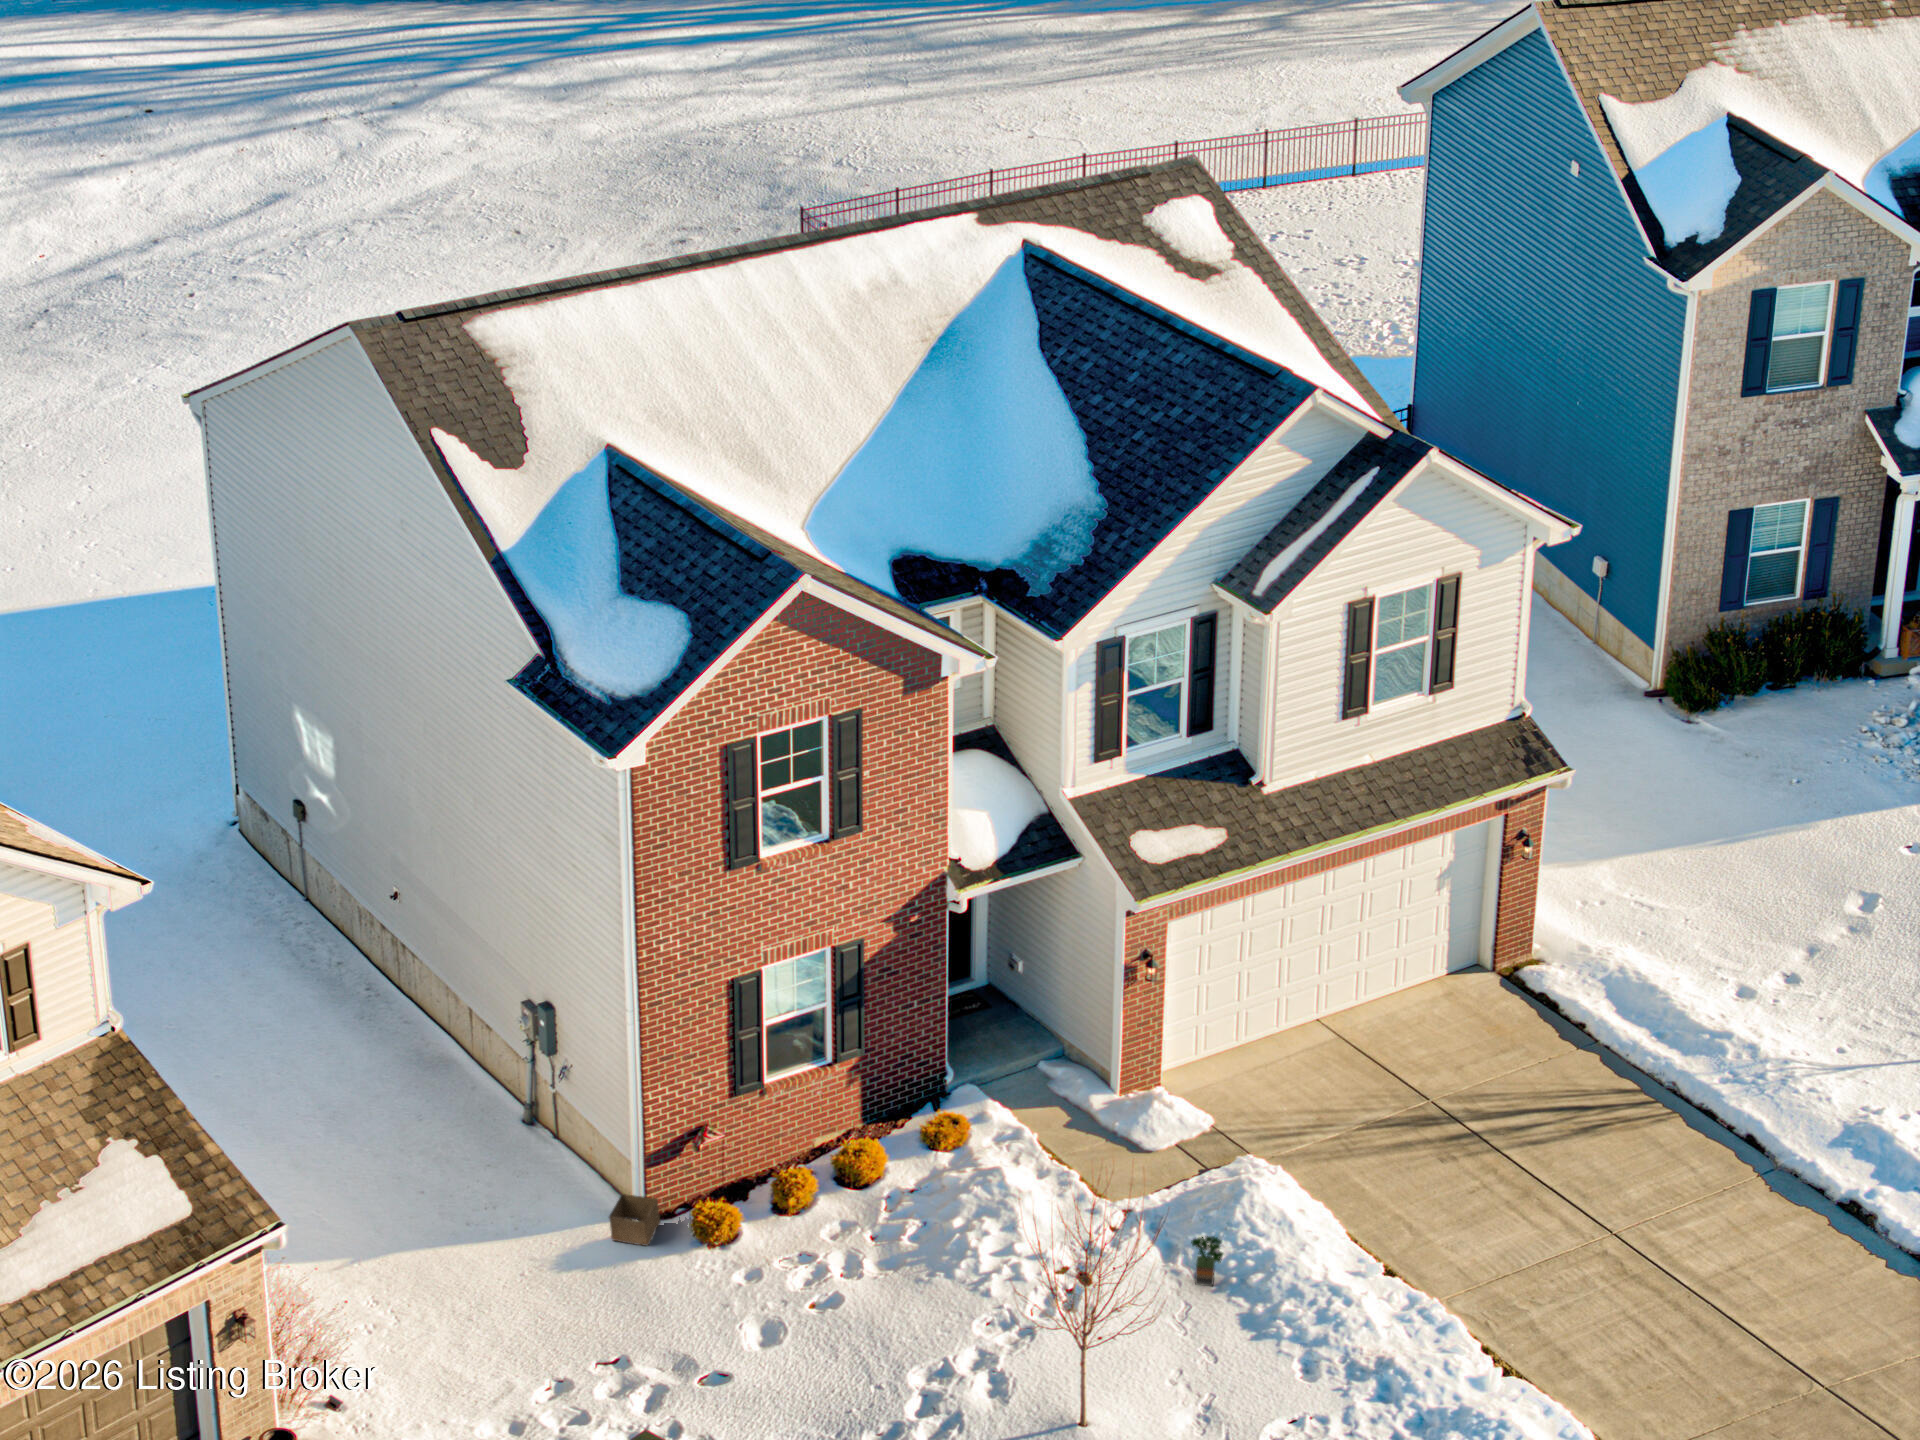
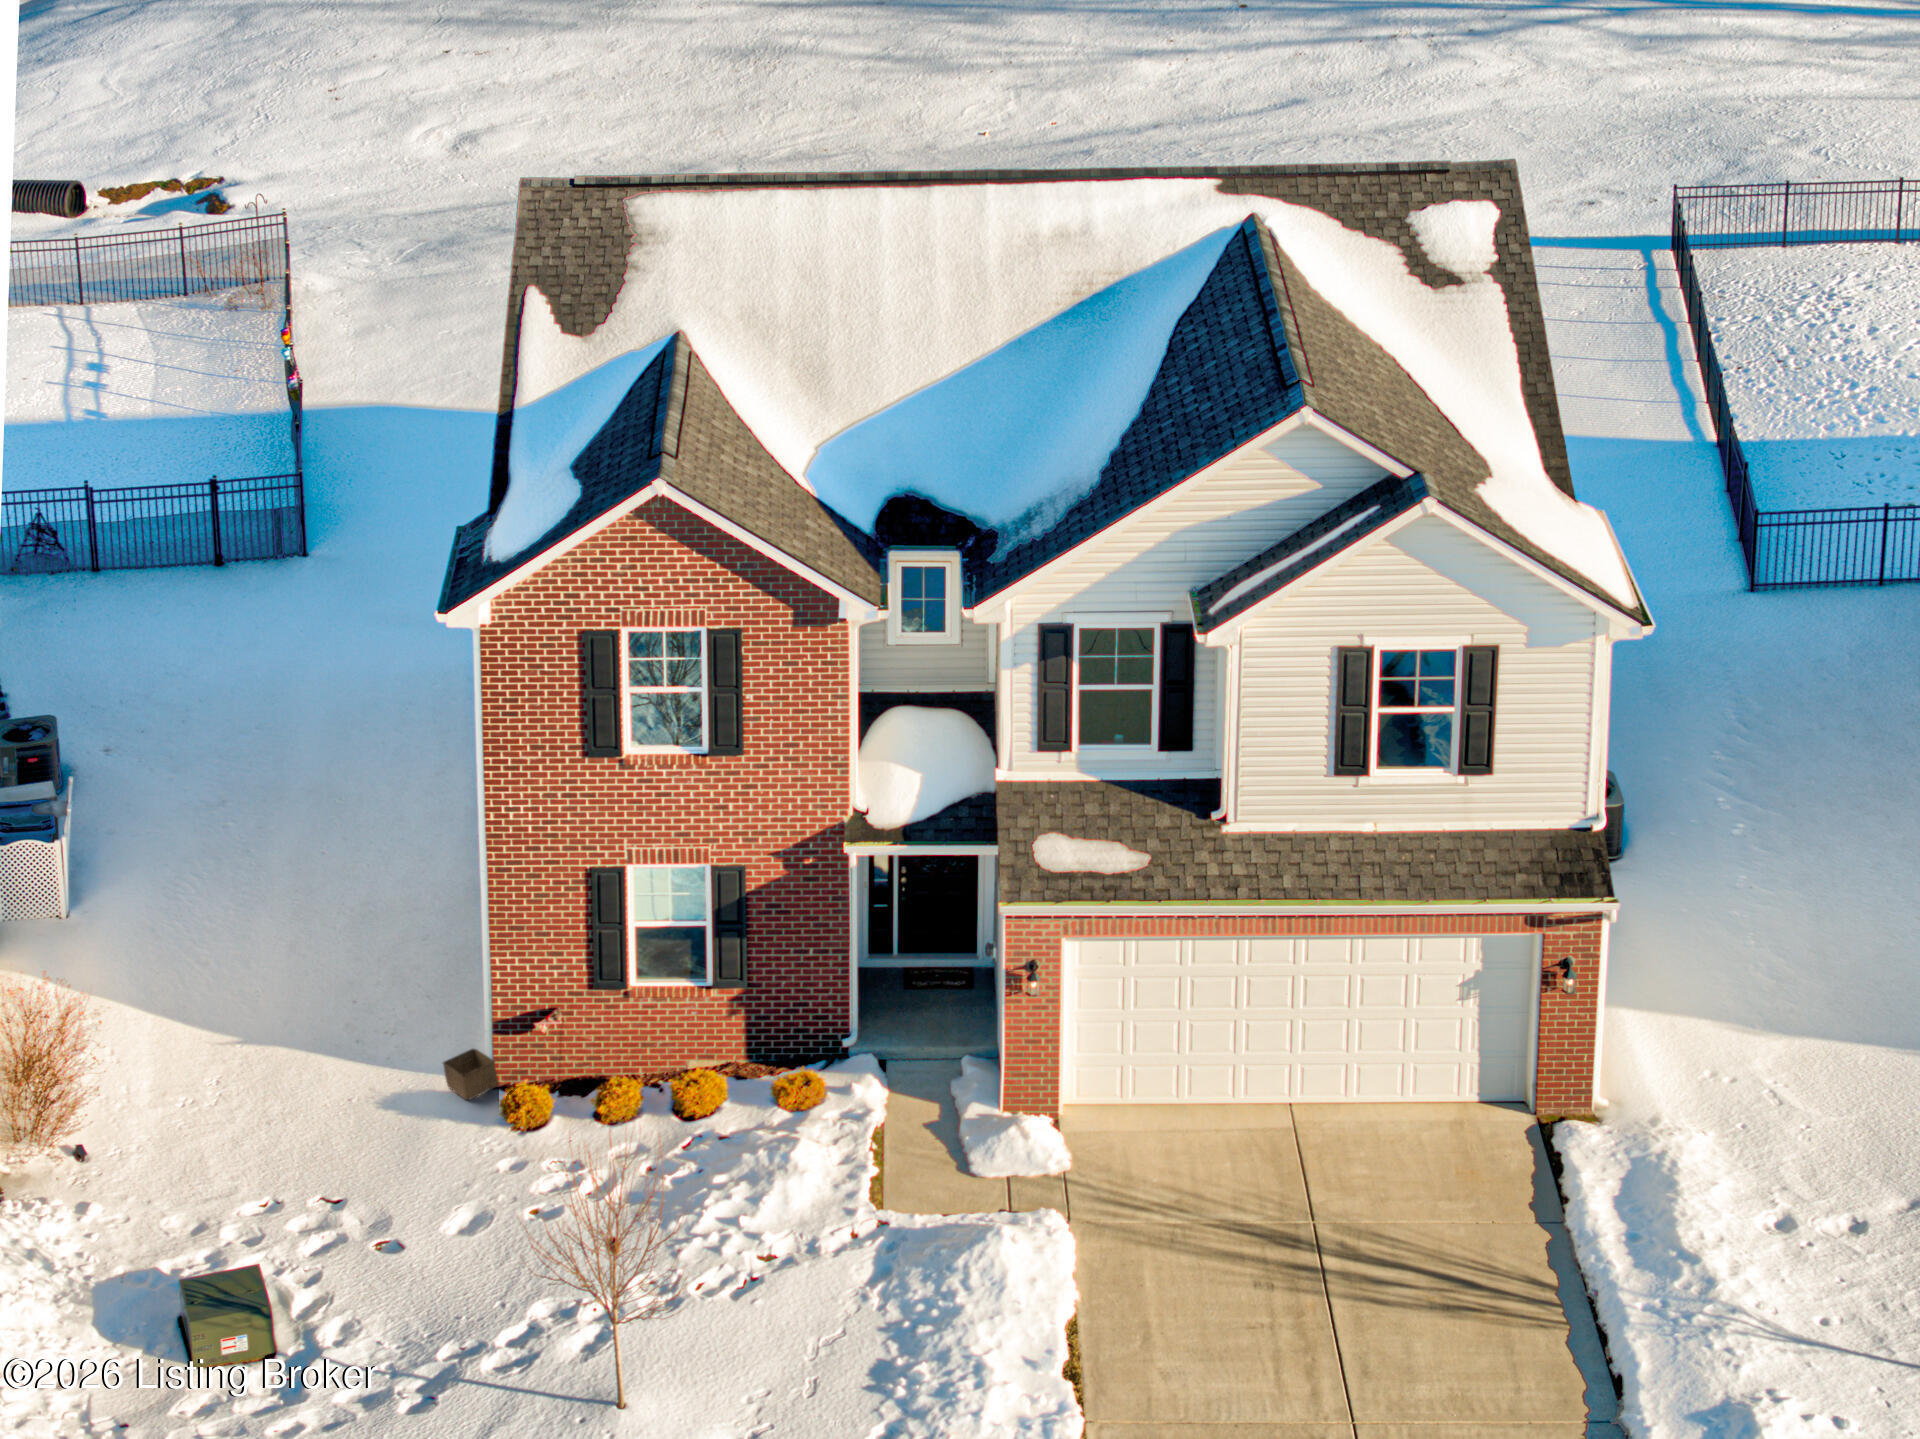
potted tree: present [1191,1236,1223,1286] -> none [866,1261,904,1320]

